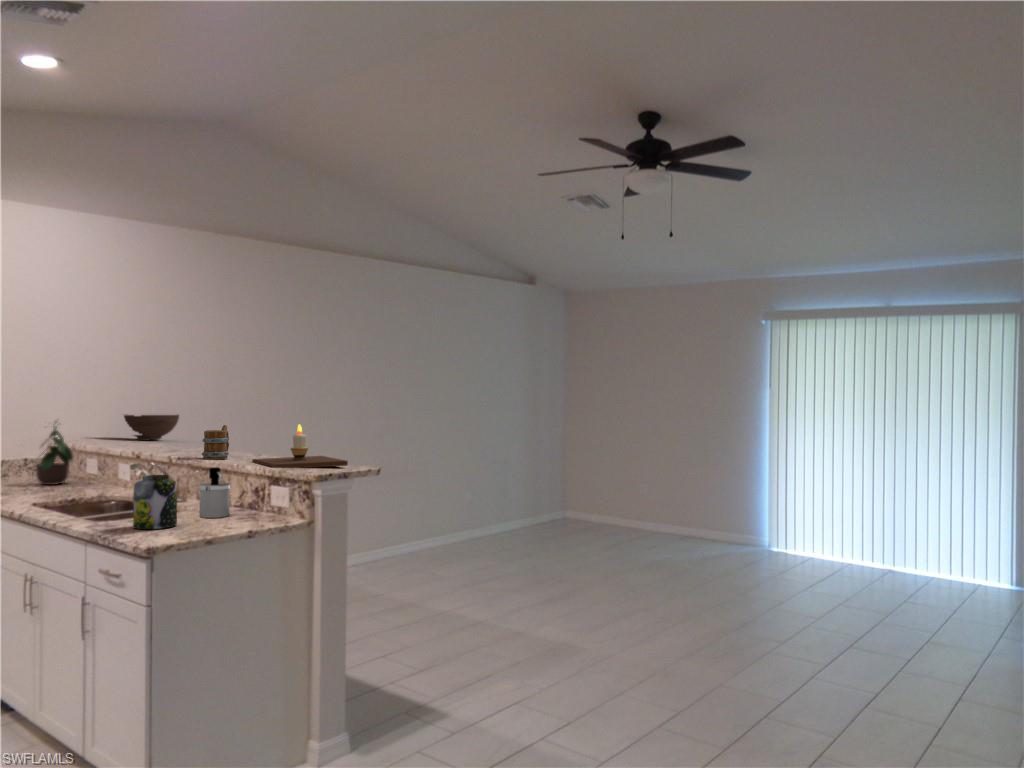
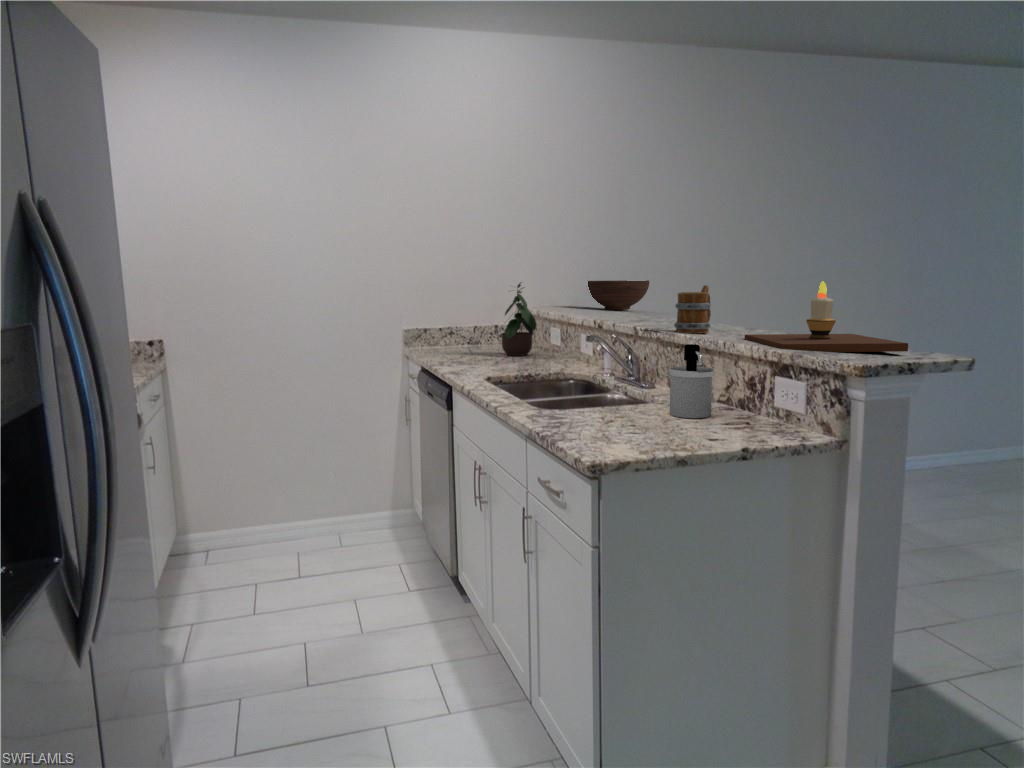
jar: present [133,475,177,529] -> none [581,351,638,429]

